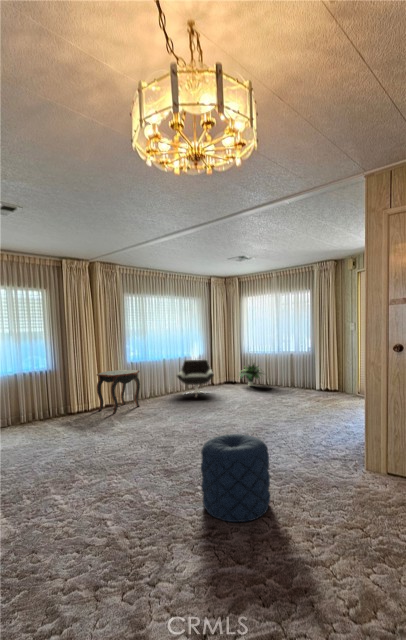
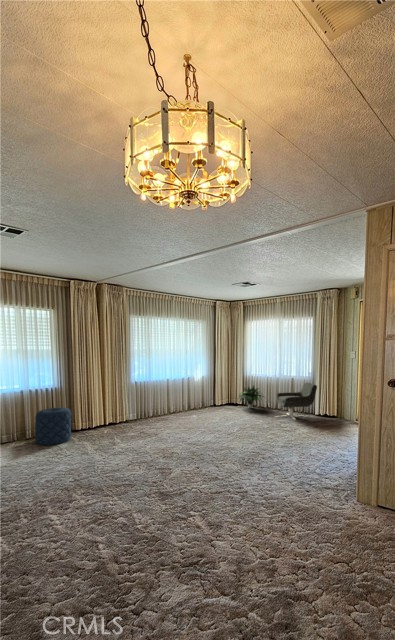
lounge chair: present [177,359,214,396] -> present [275,382,317,420]
side table: present [97,370,140,414] -> none [101,390,142,433]
pouf: present [201,434,270,522] -> present [35,407,71,445]

